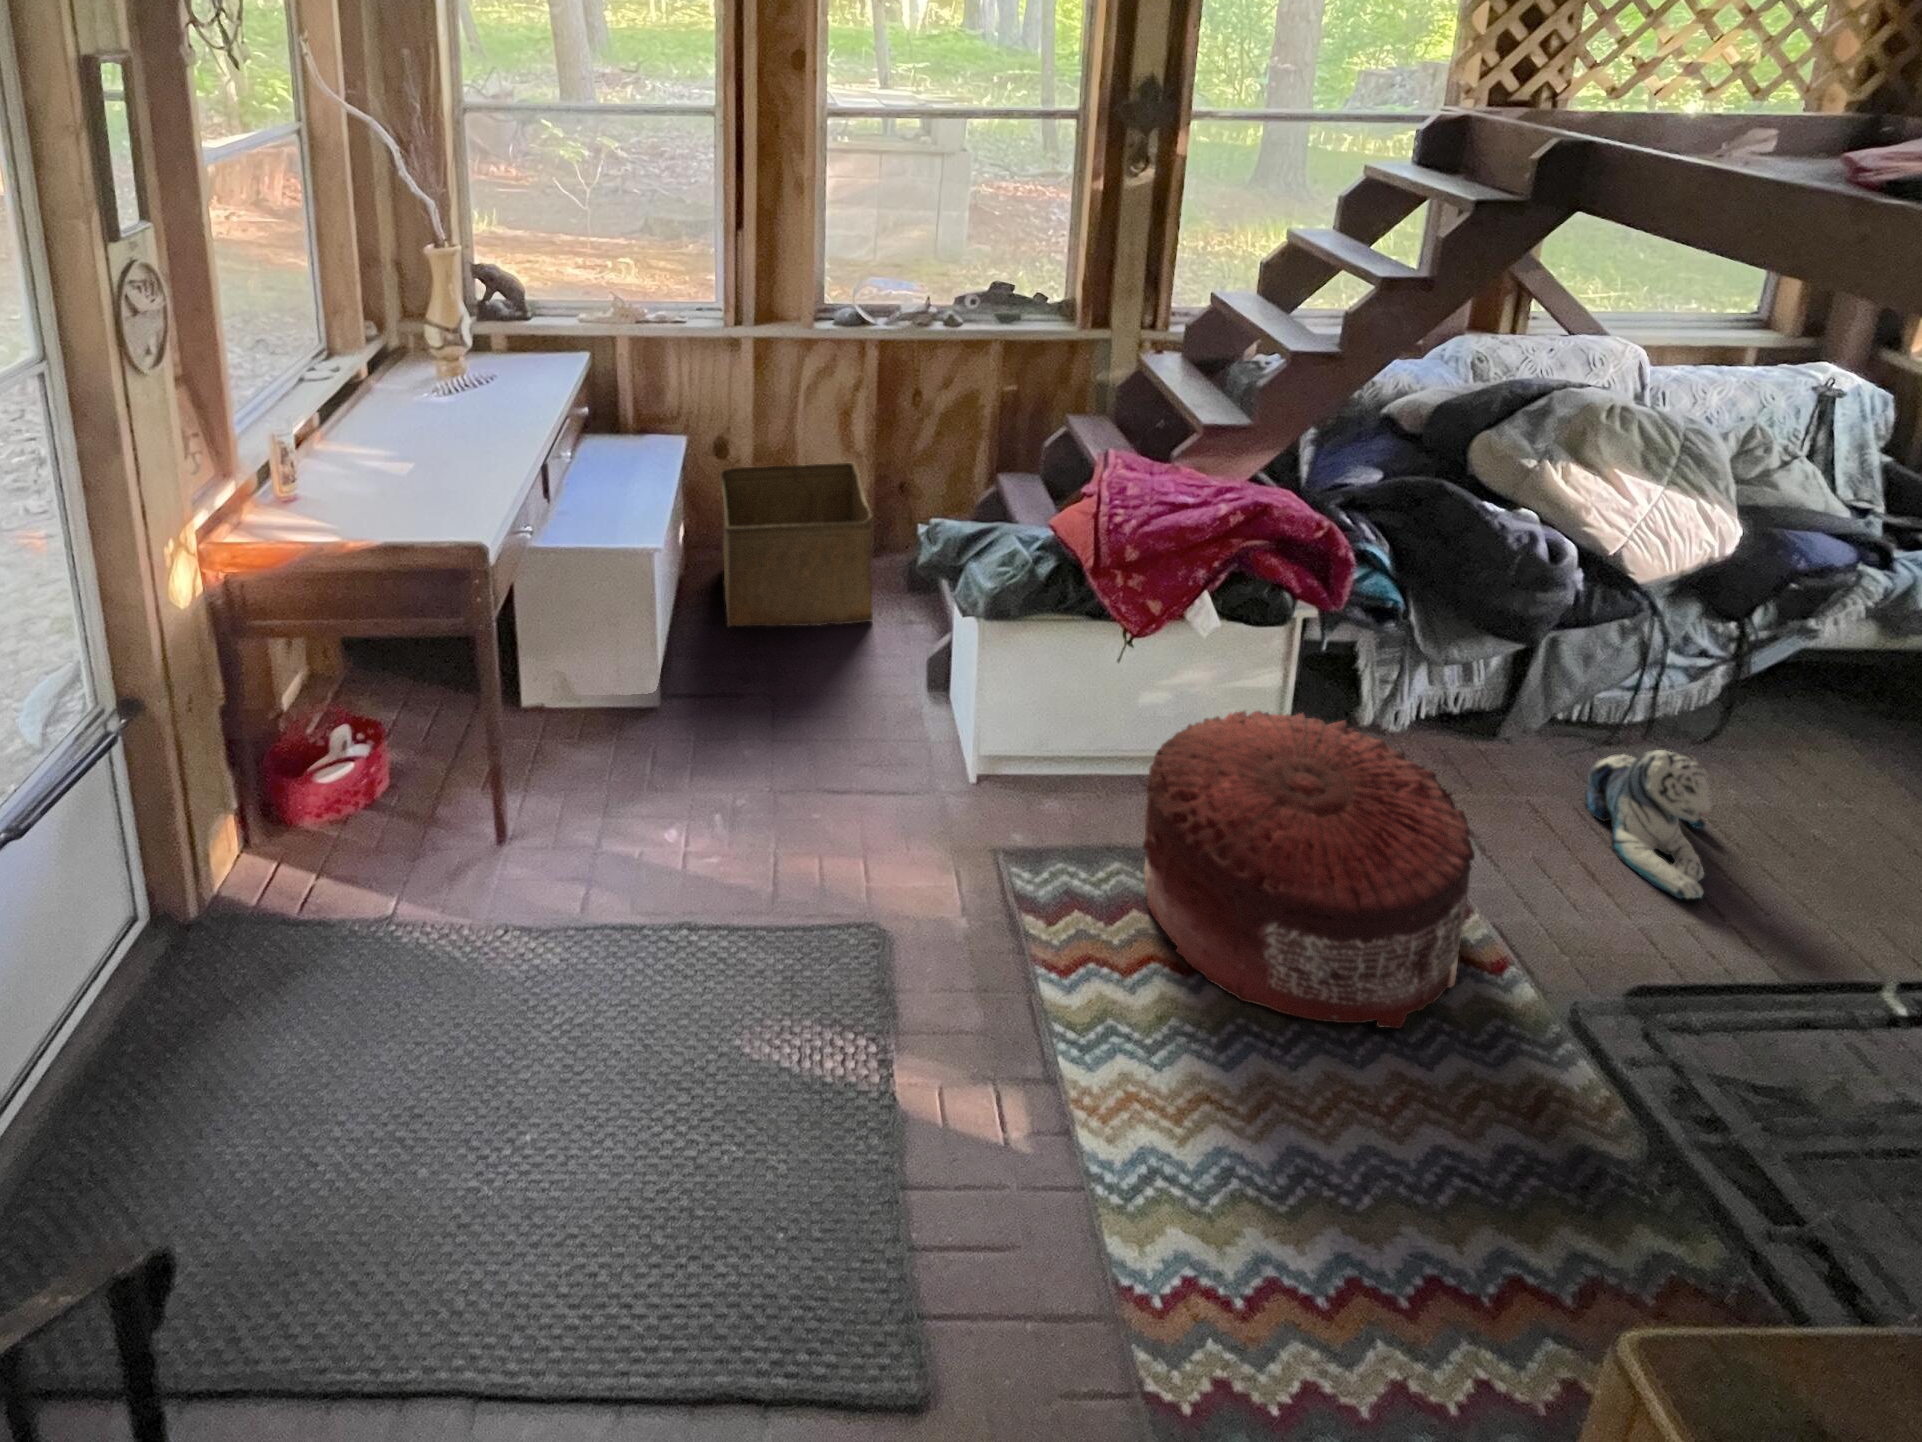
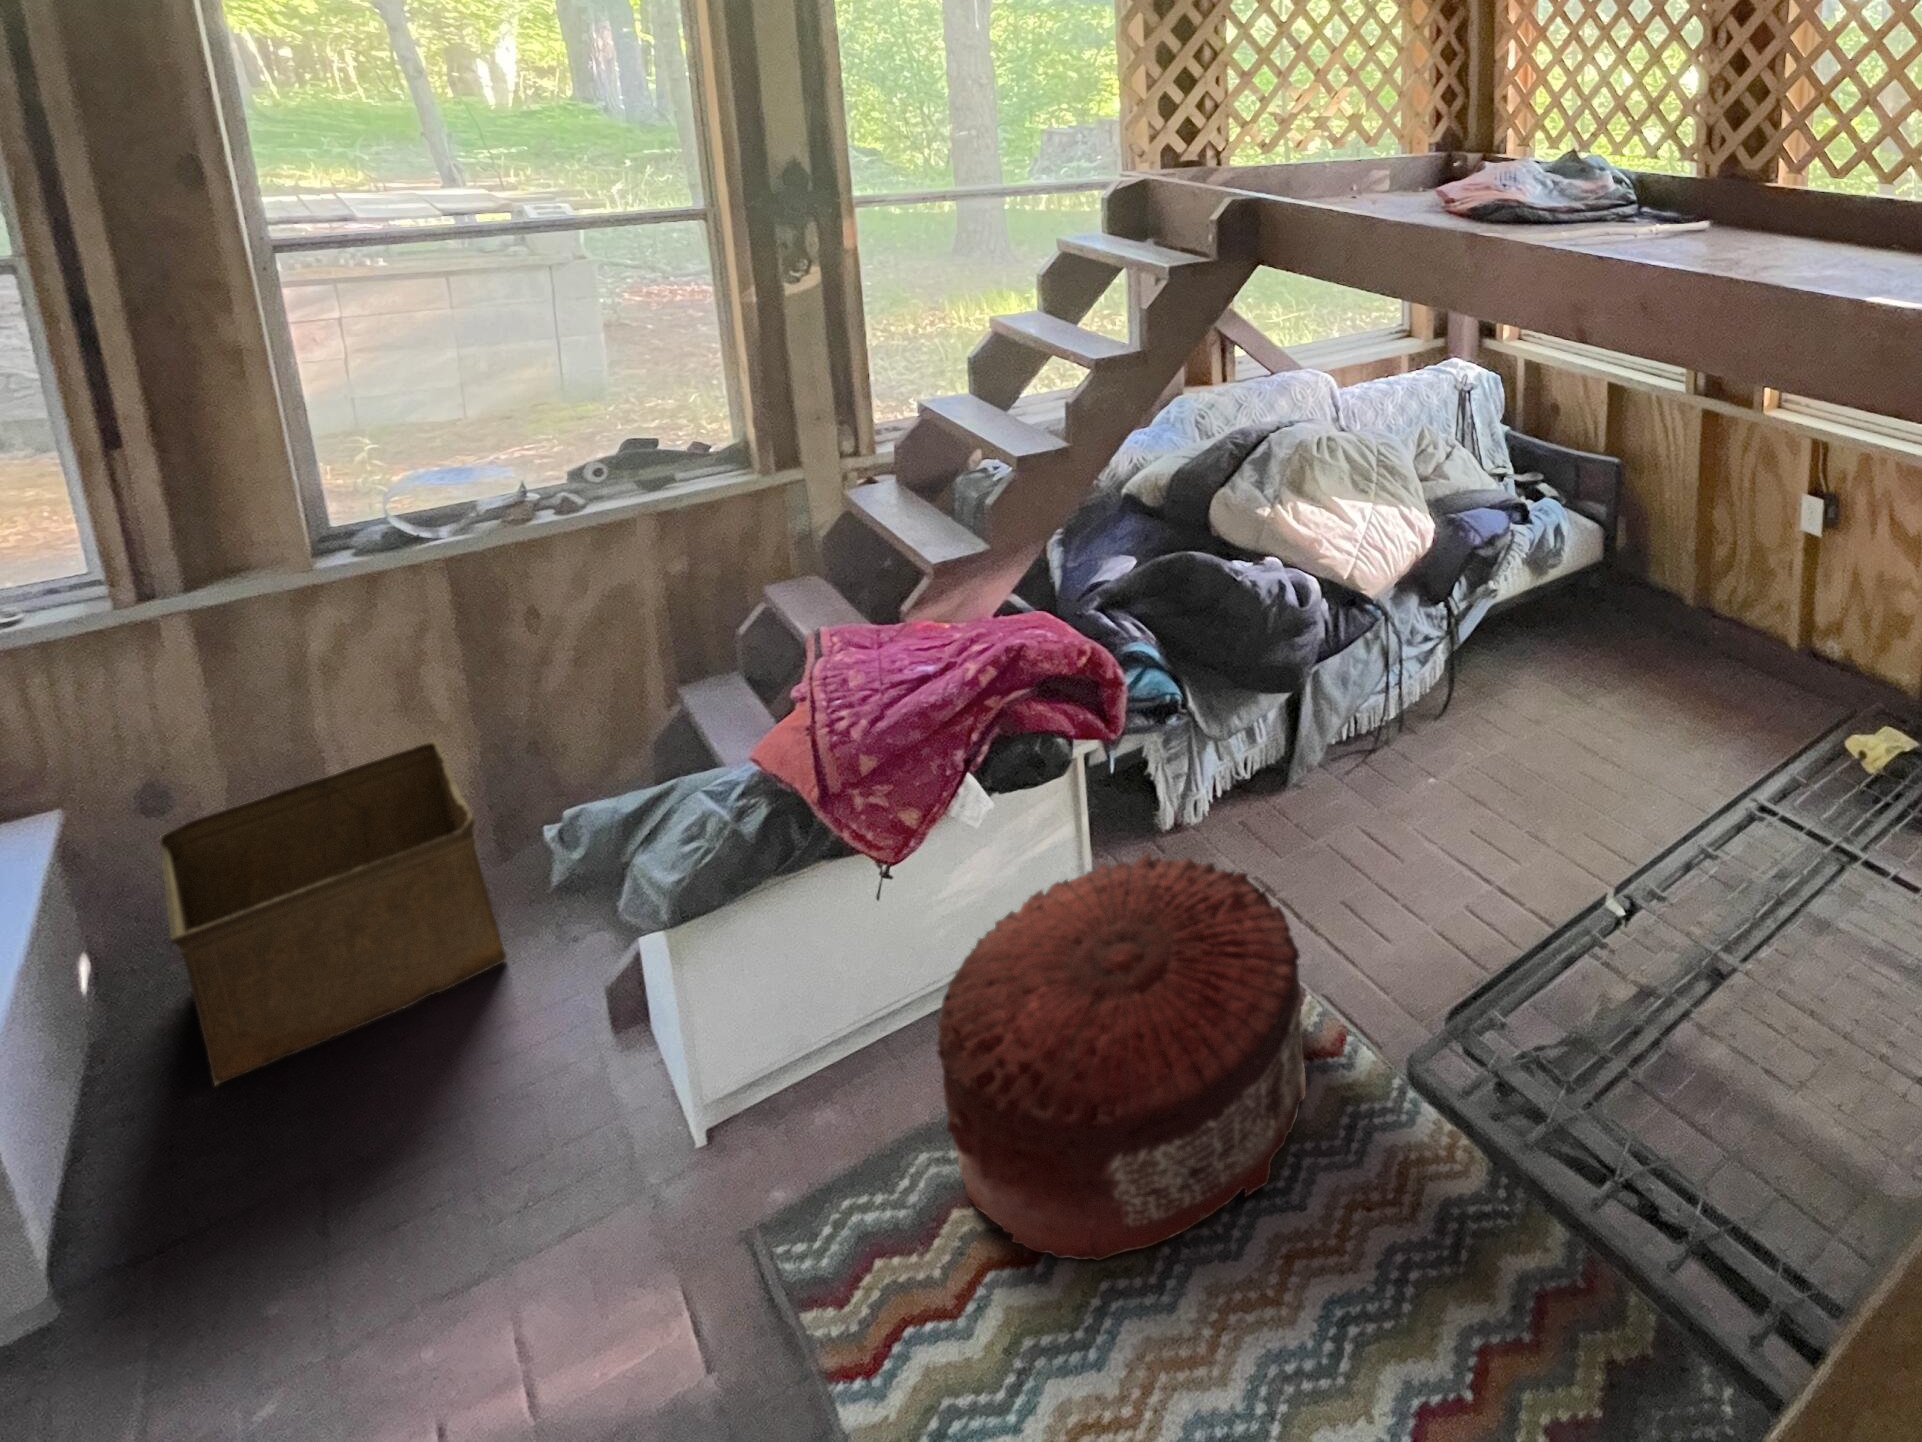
plush toy: present [1585,750,1711,899] -> none [1368,744,1475,882]

